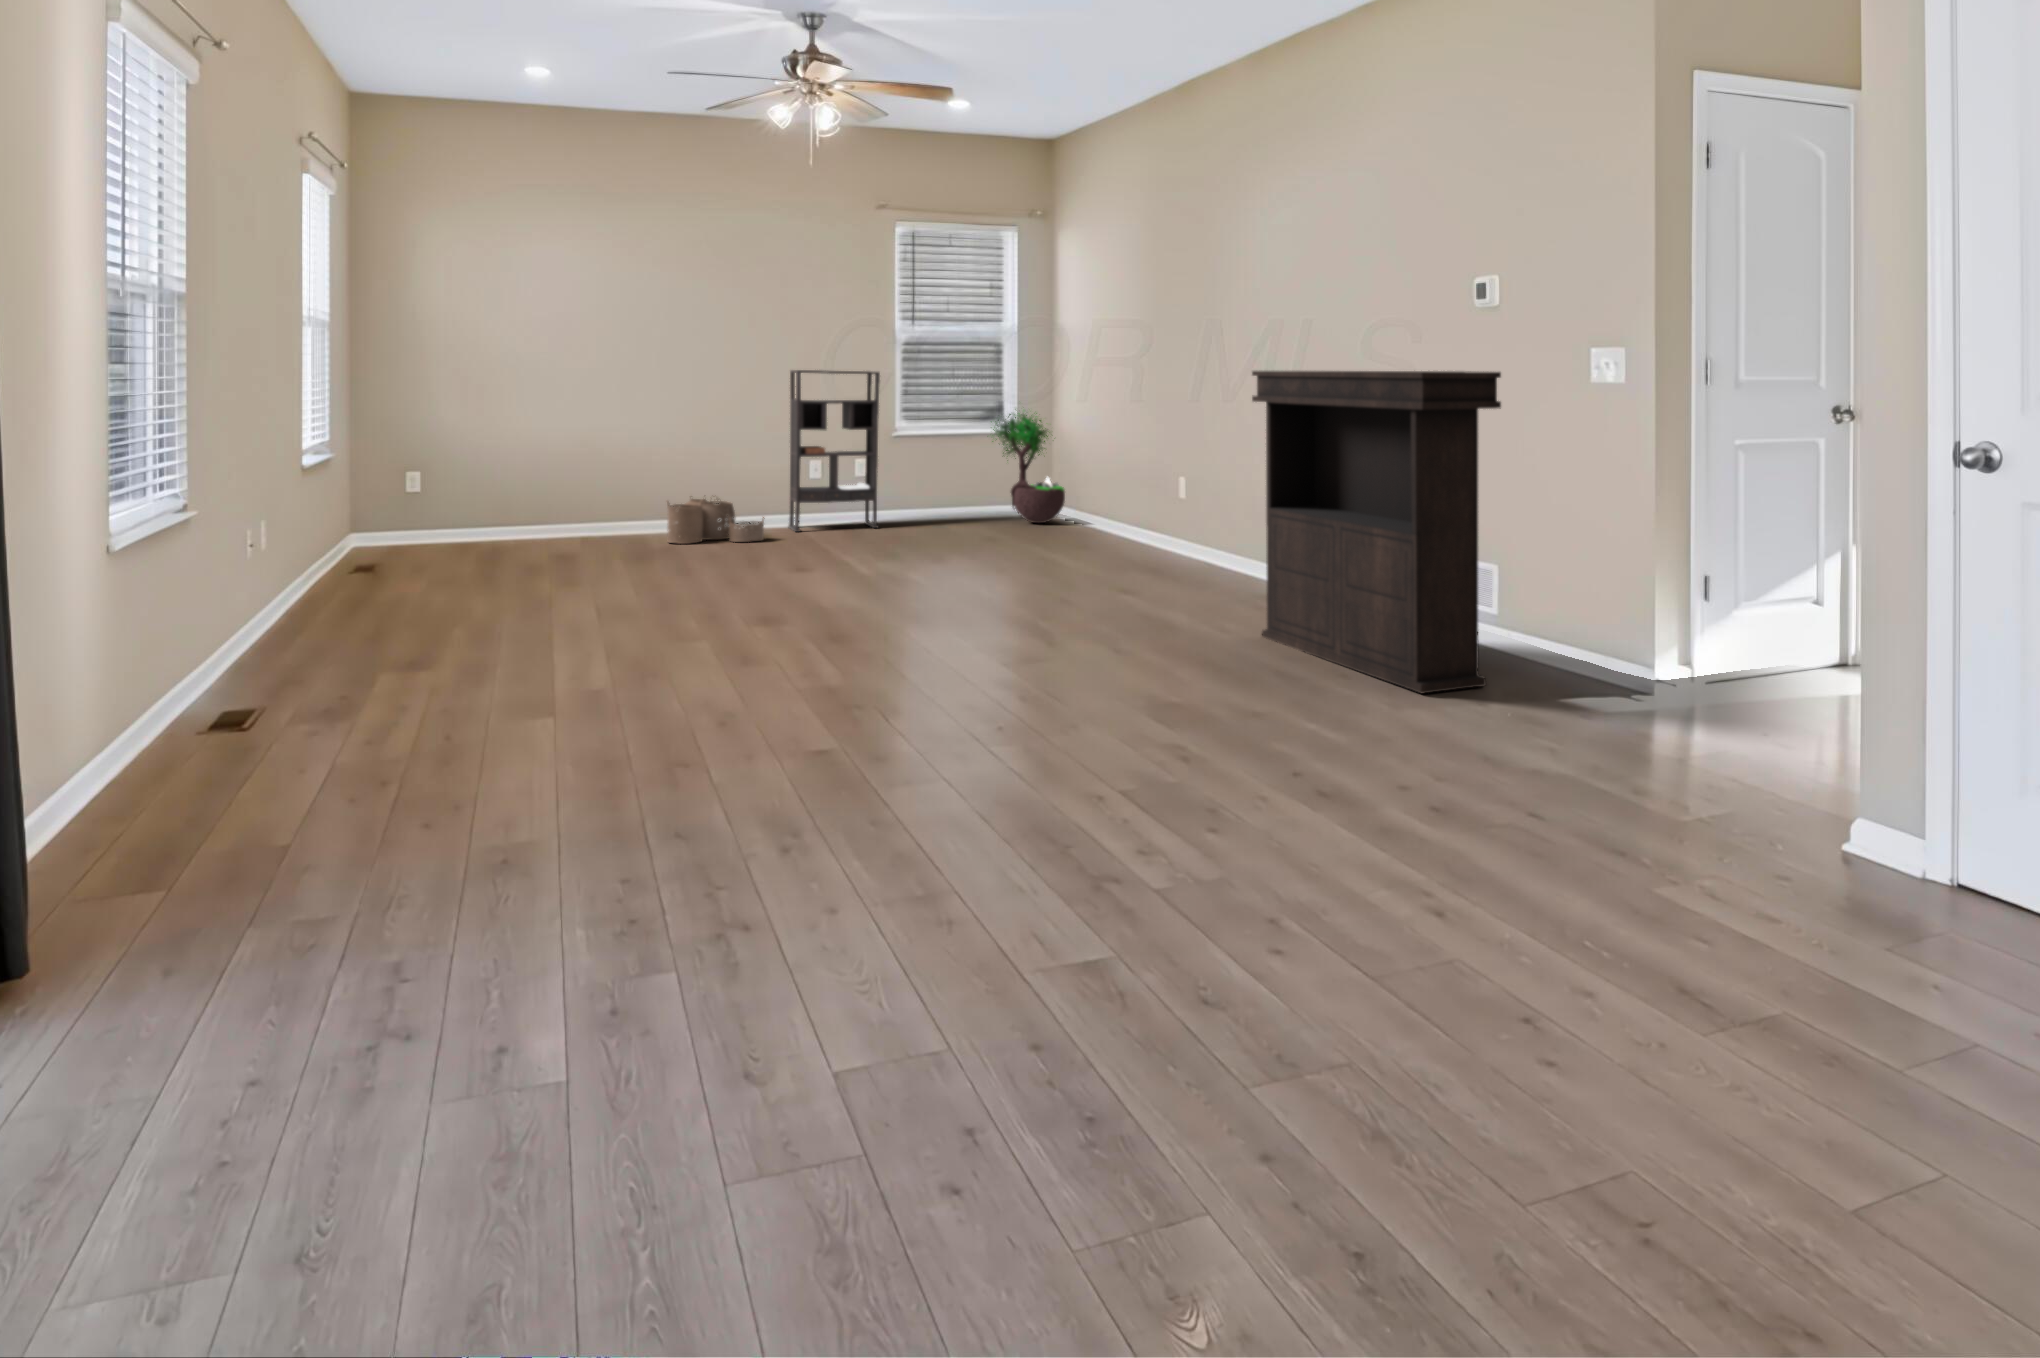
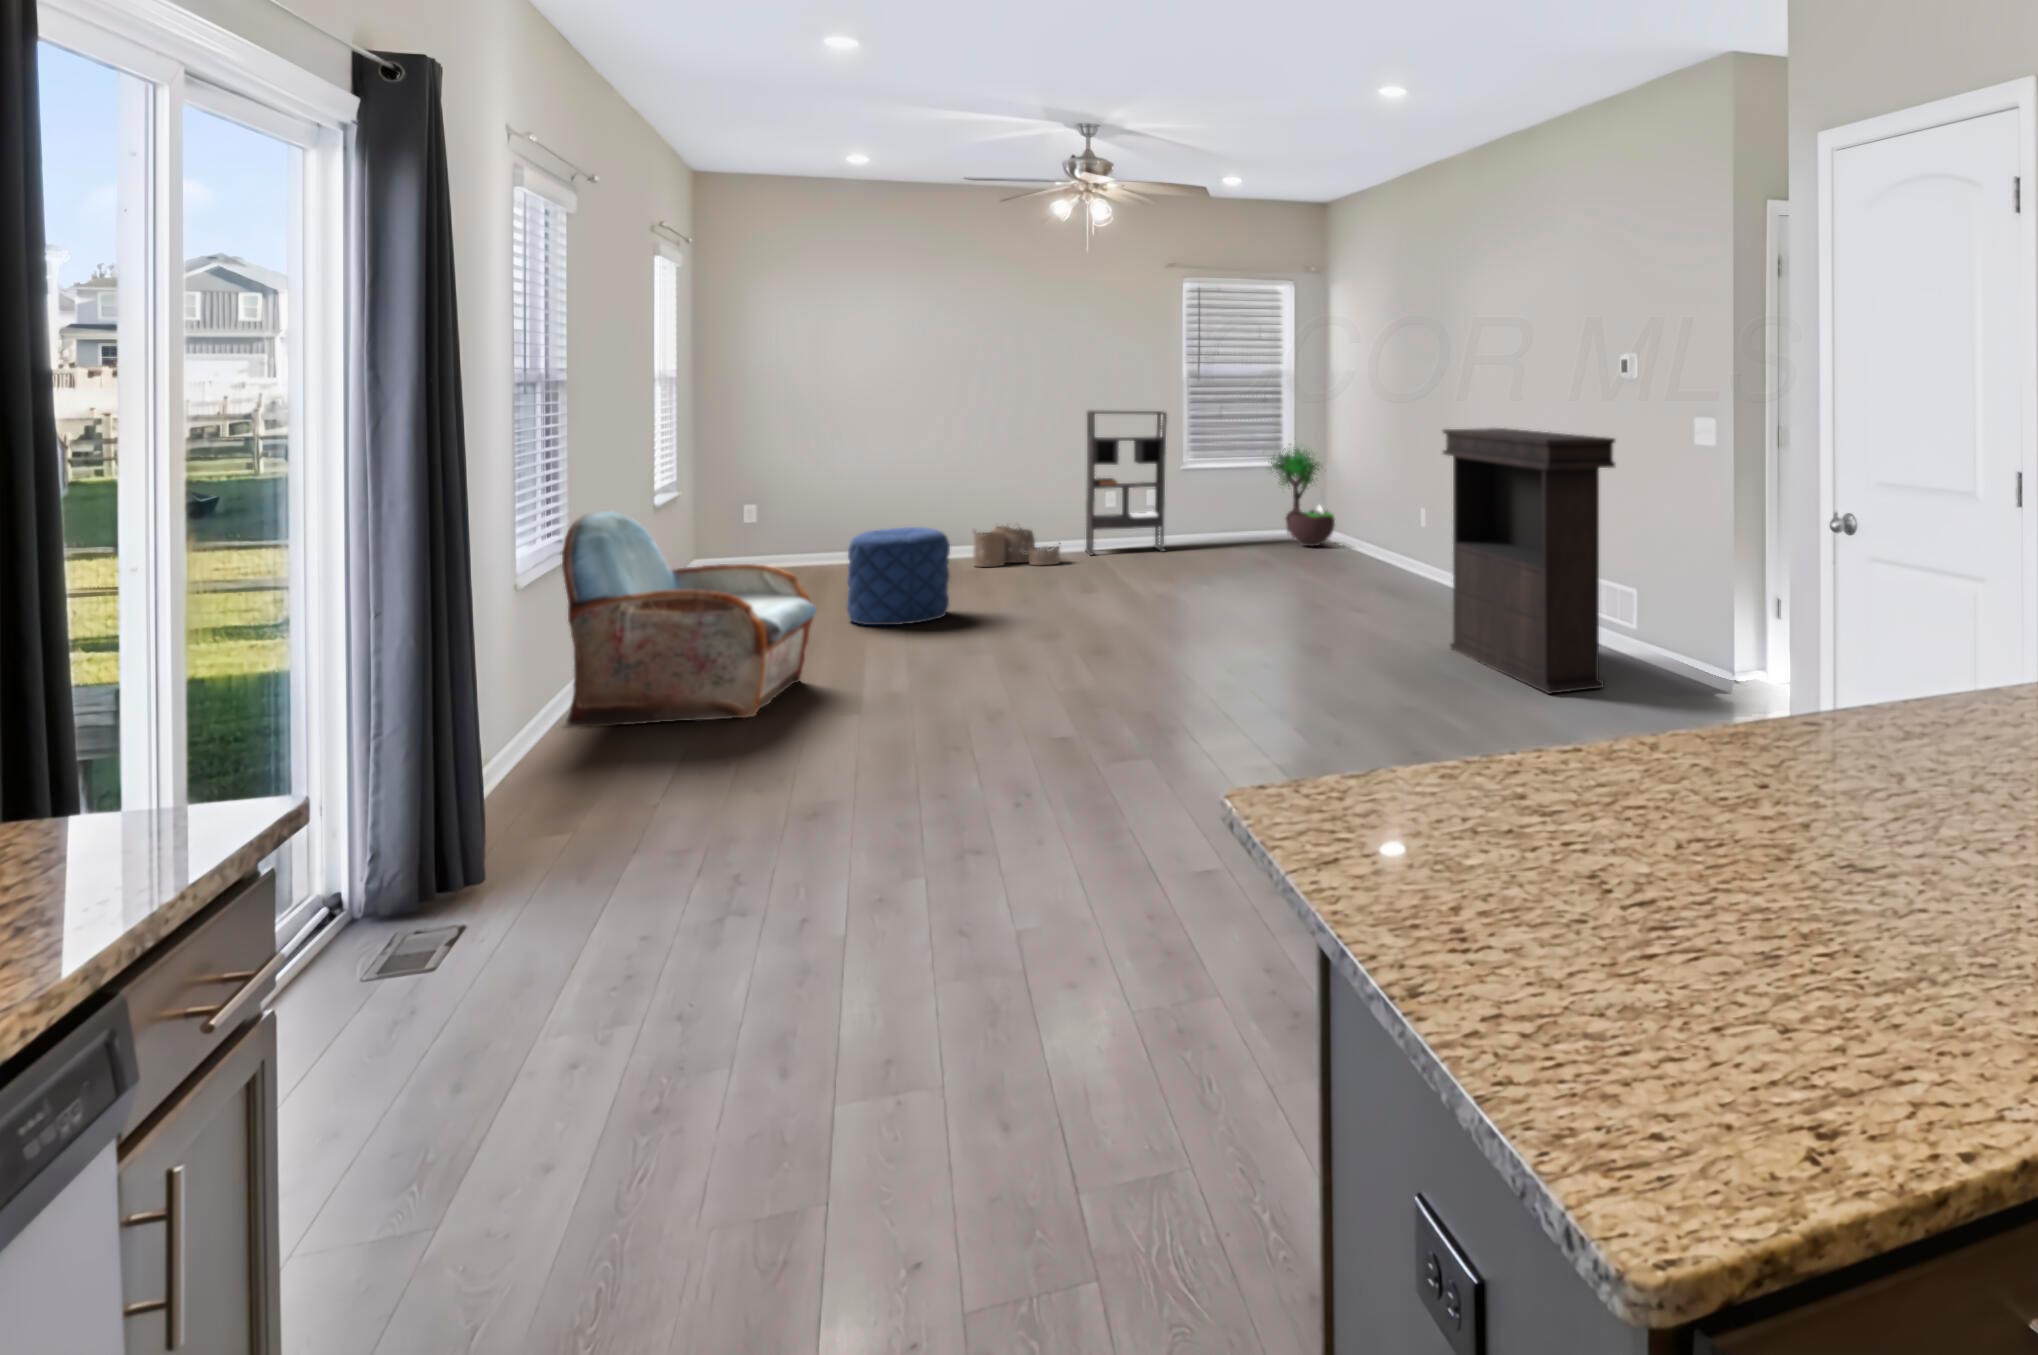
armchair: none [178,459,501,734] -> present [562,511,816,728]
pouf: none [531,493,651,607] -> present [847,527,950,625]

